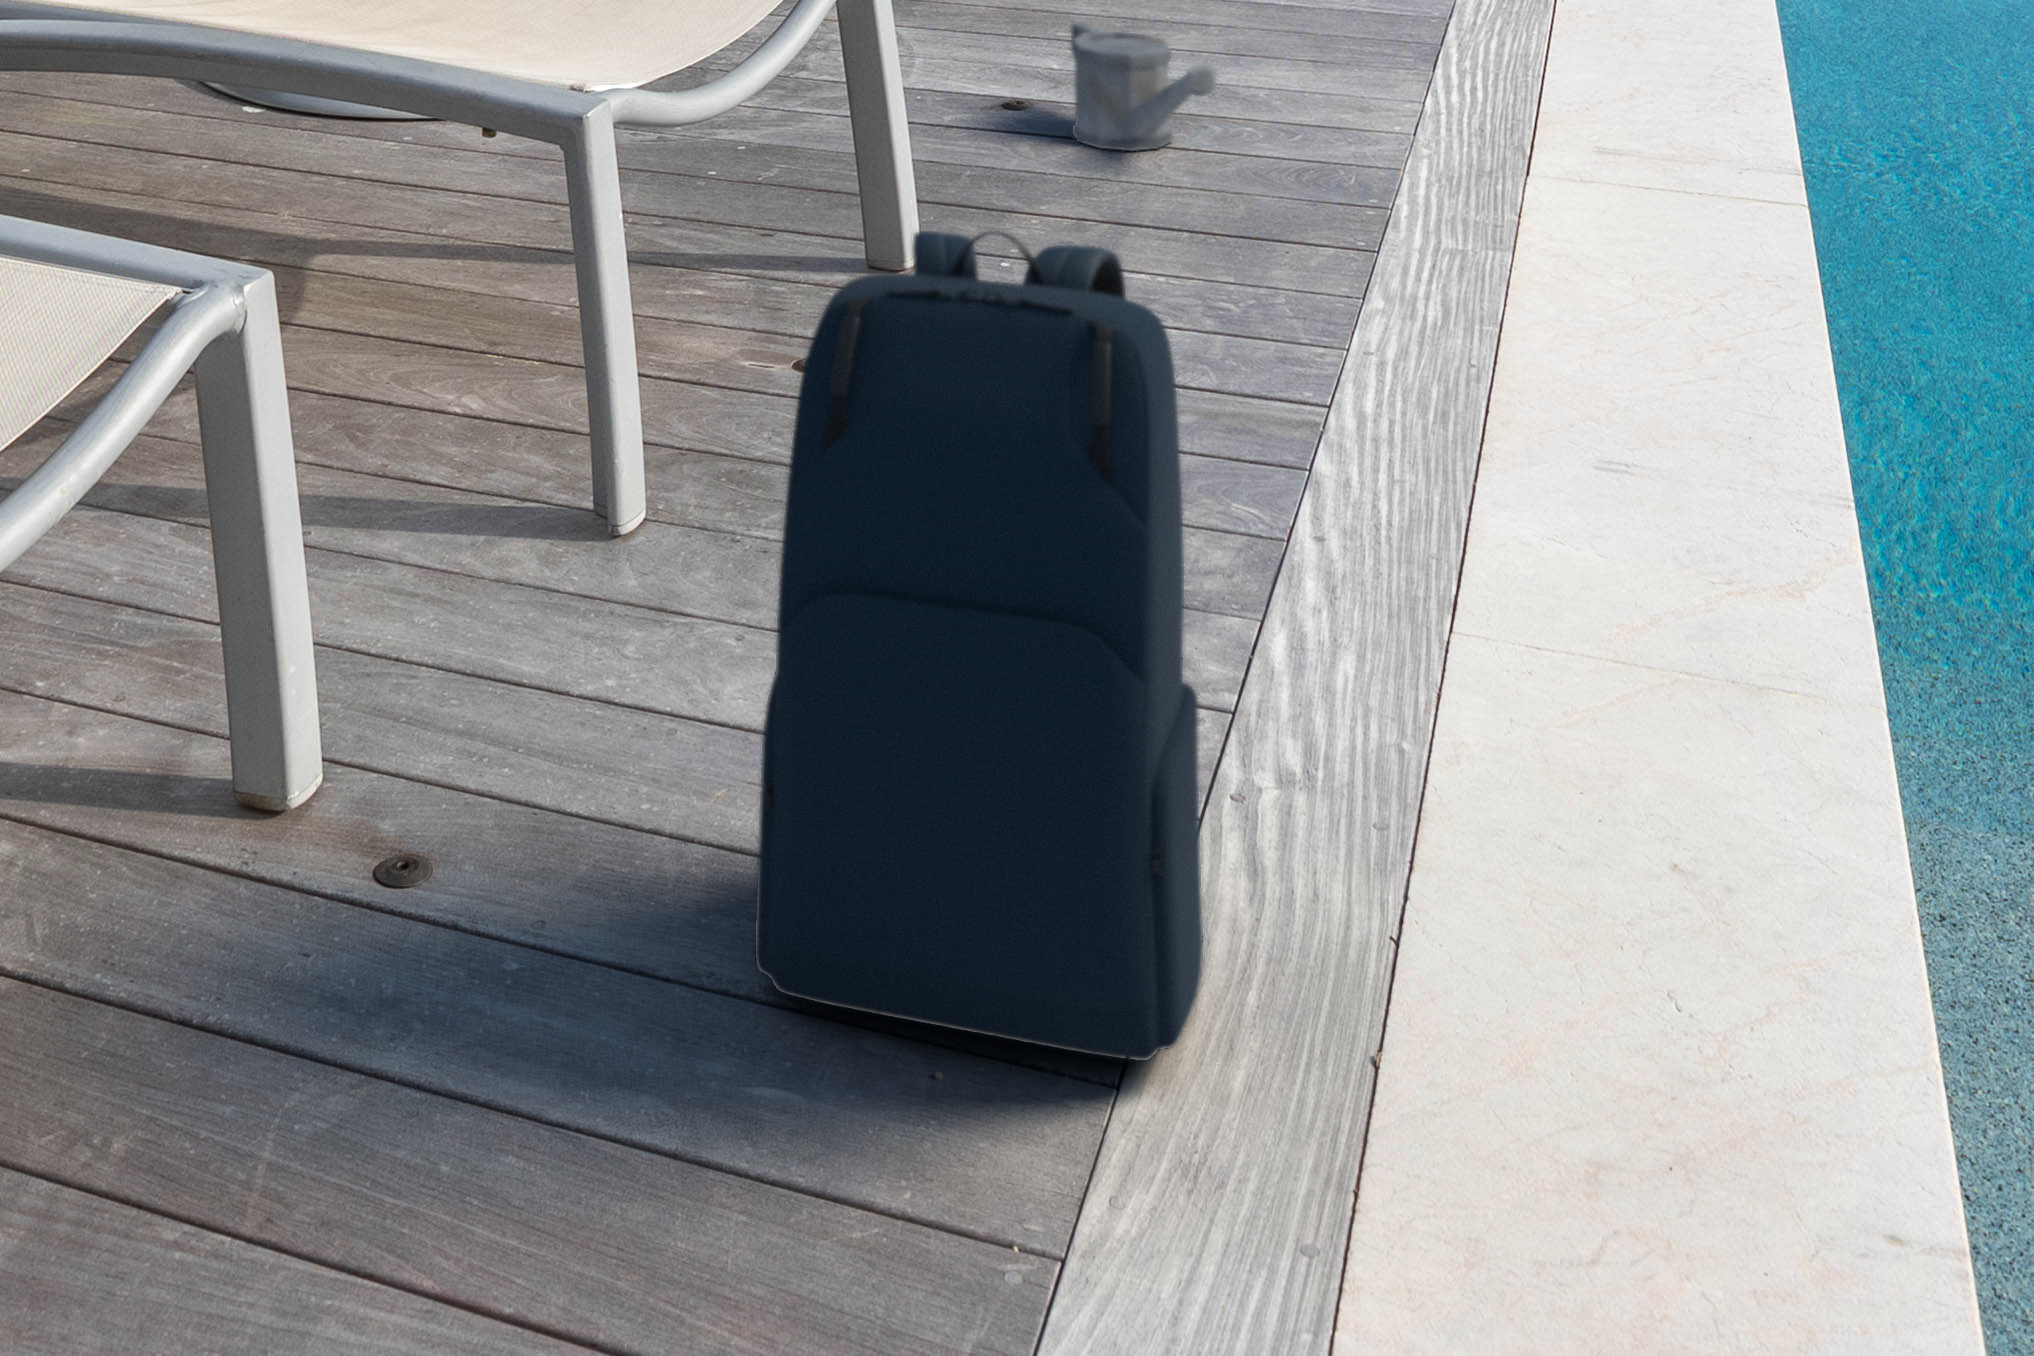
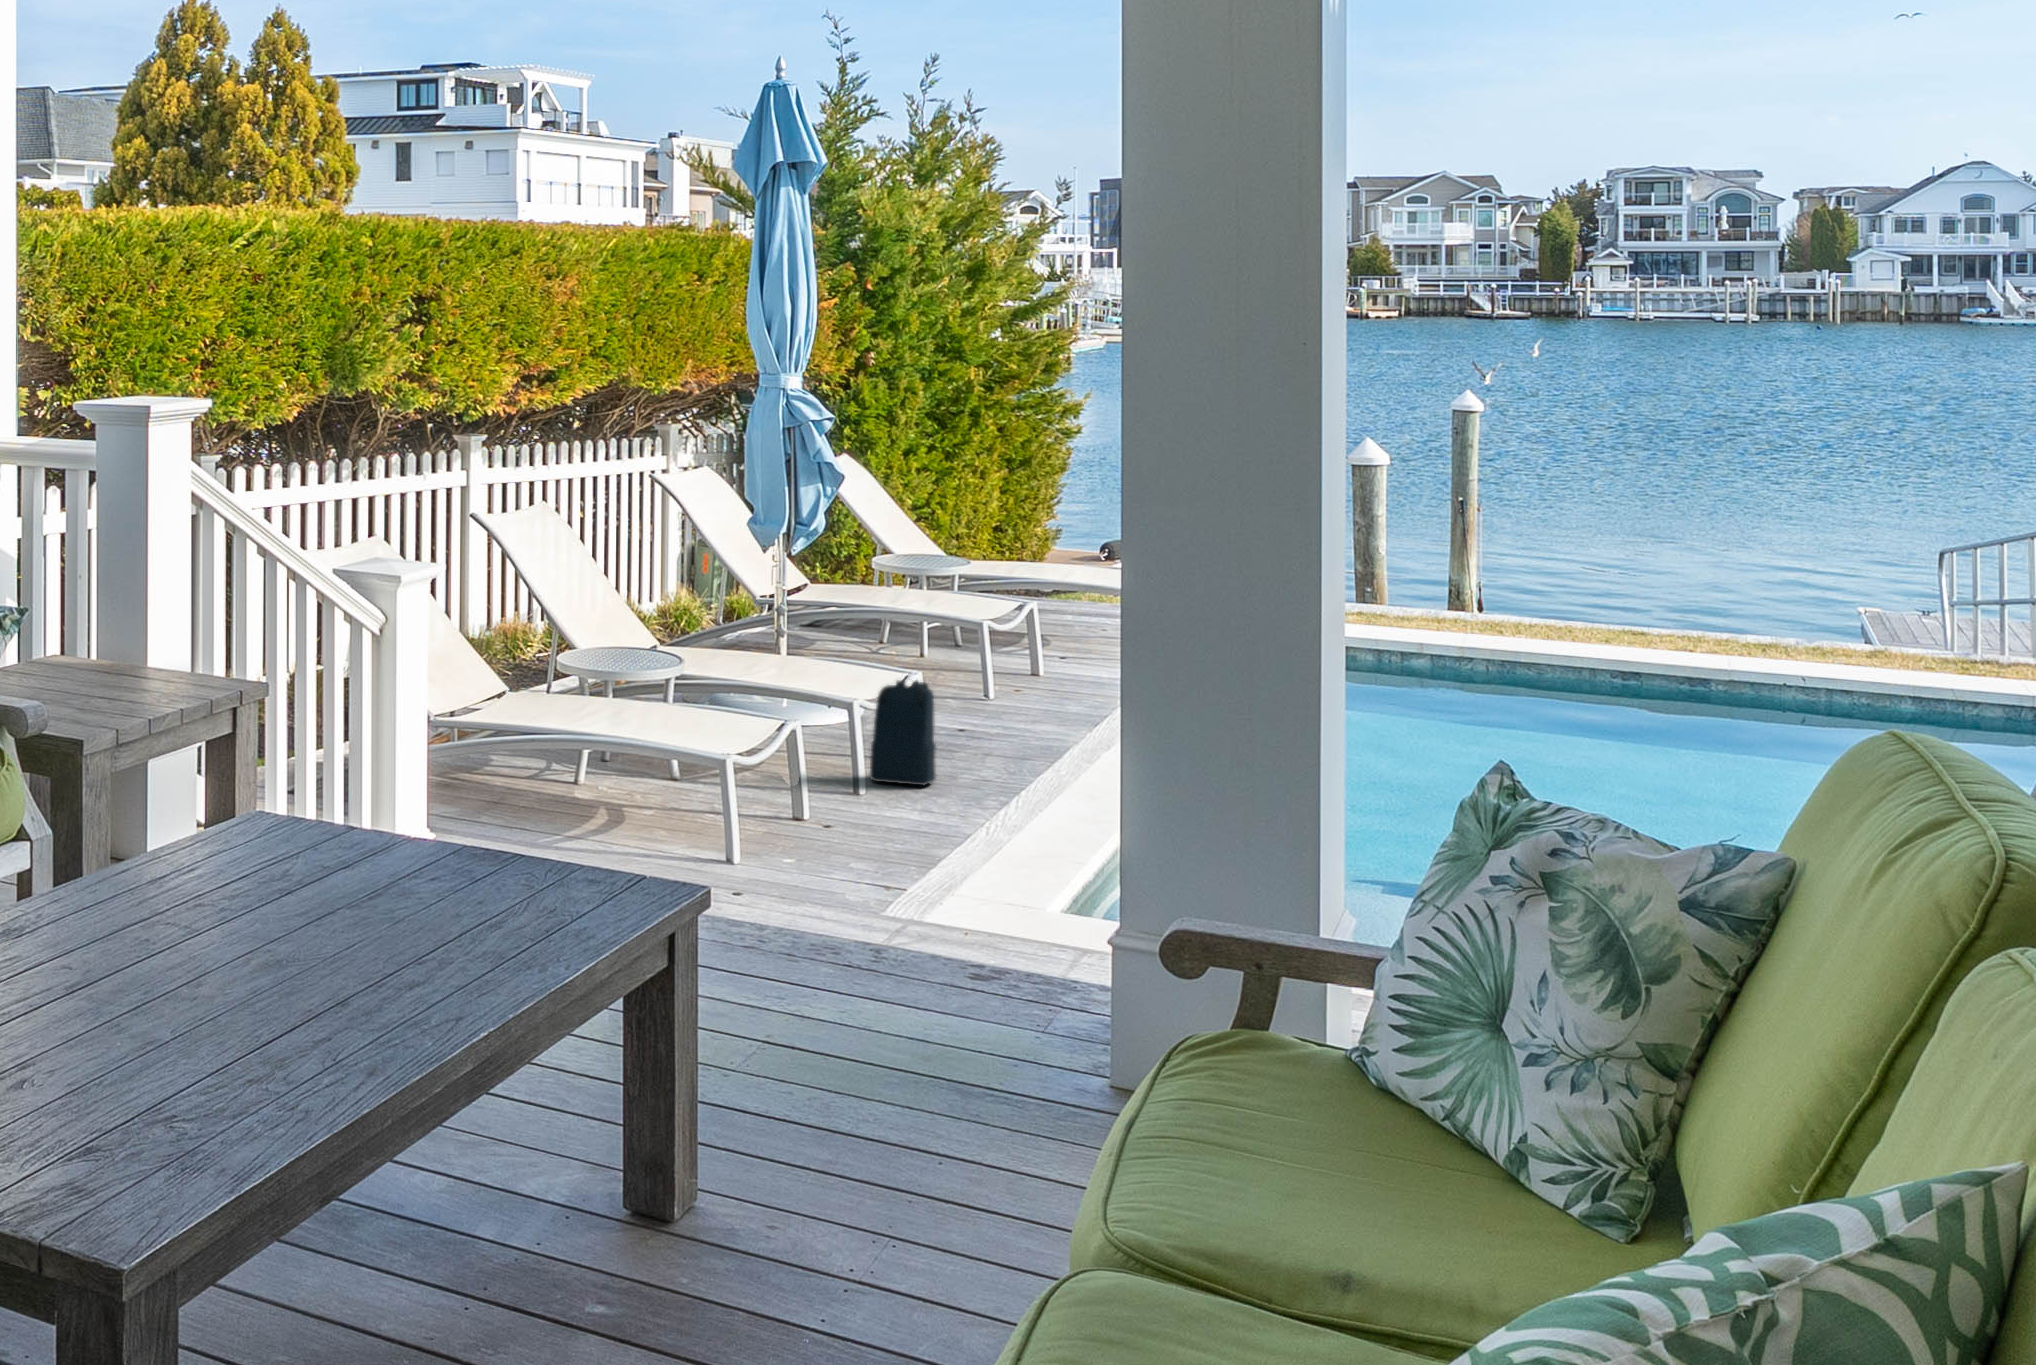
watering can: present [1071,22,1217,151] -> none [955,685,989,716]

